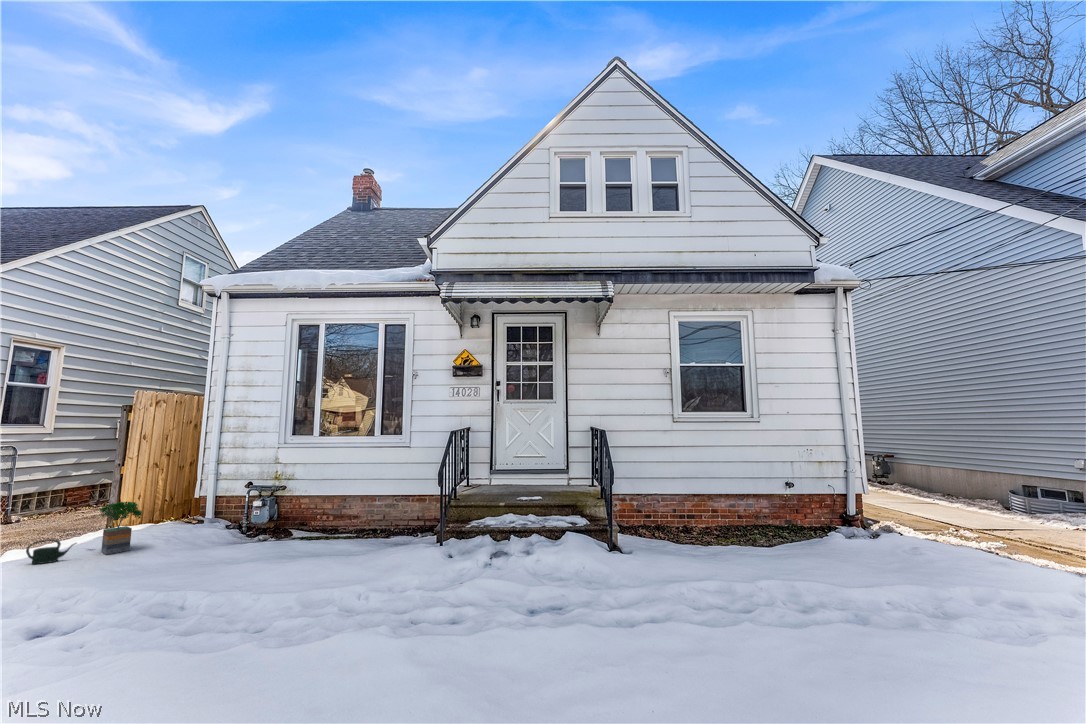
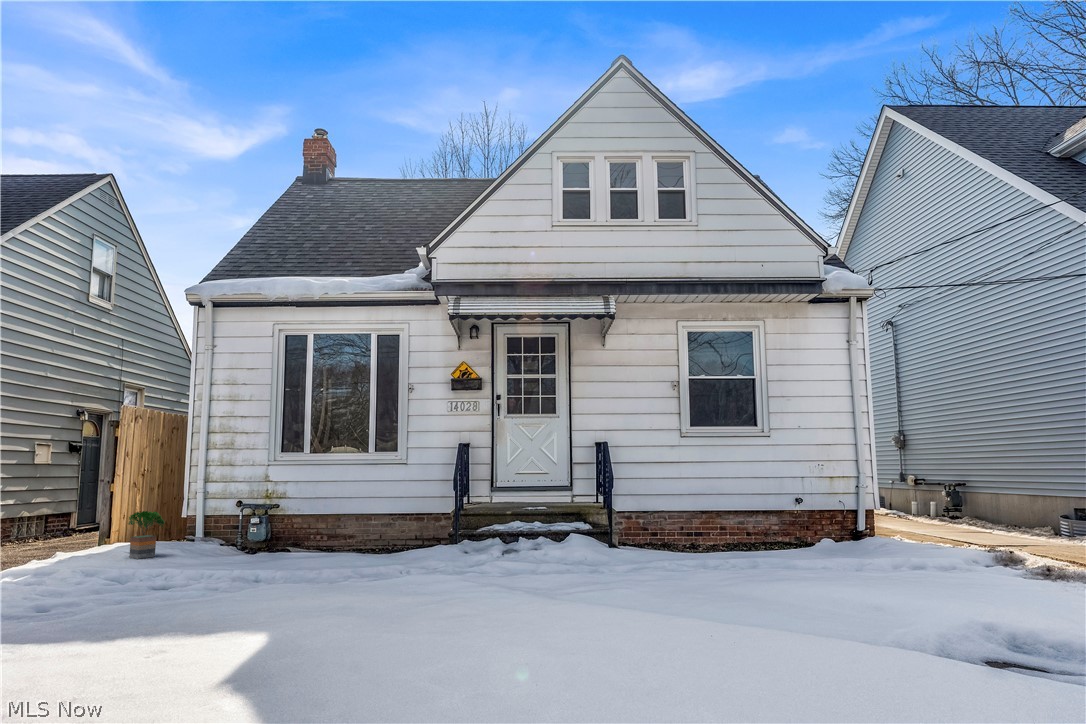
watering can: present [26,539,76,564] -> none [75,542,115,564]

